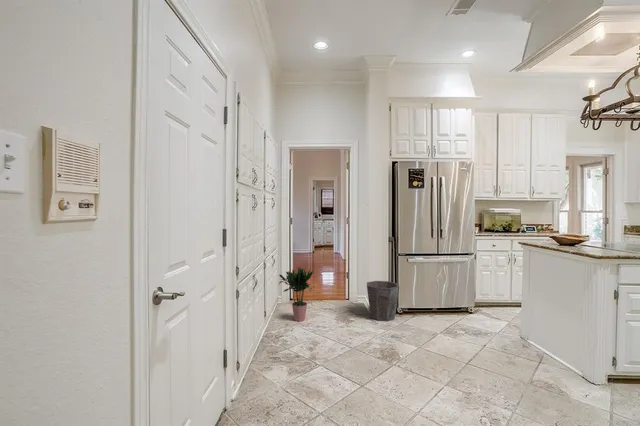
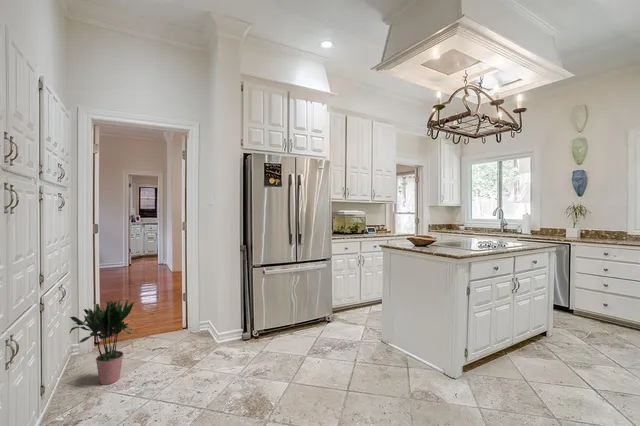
waste bin: present [367,281,399,321] -> none [215,300,257,354]

